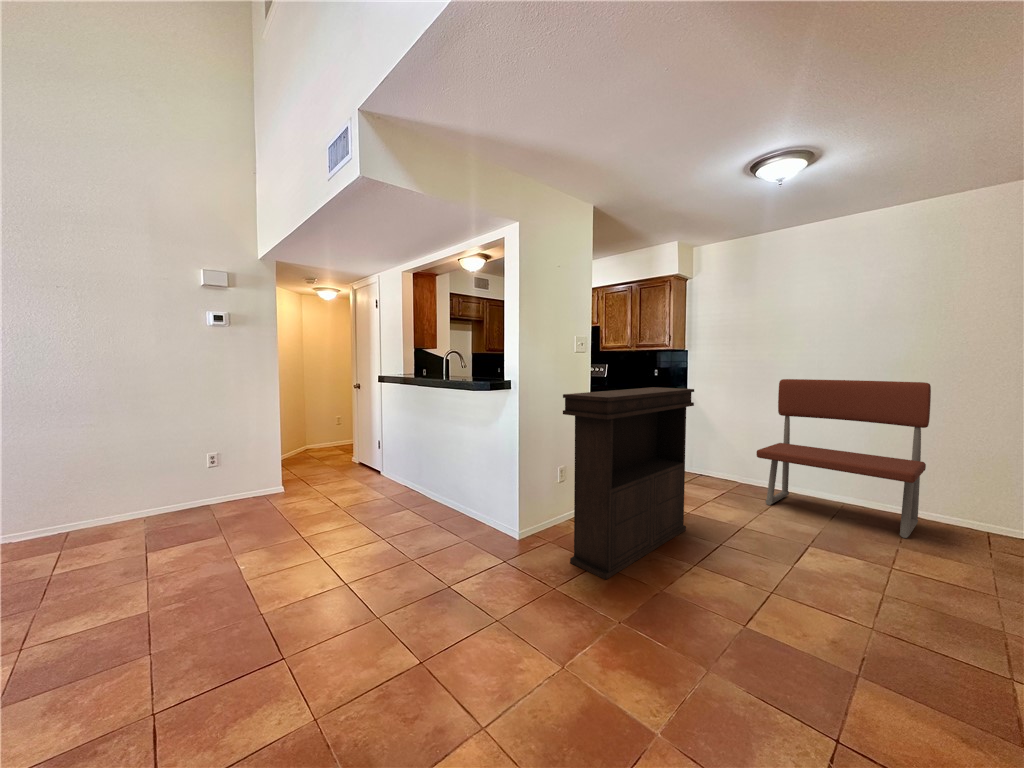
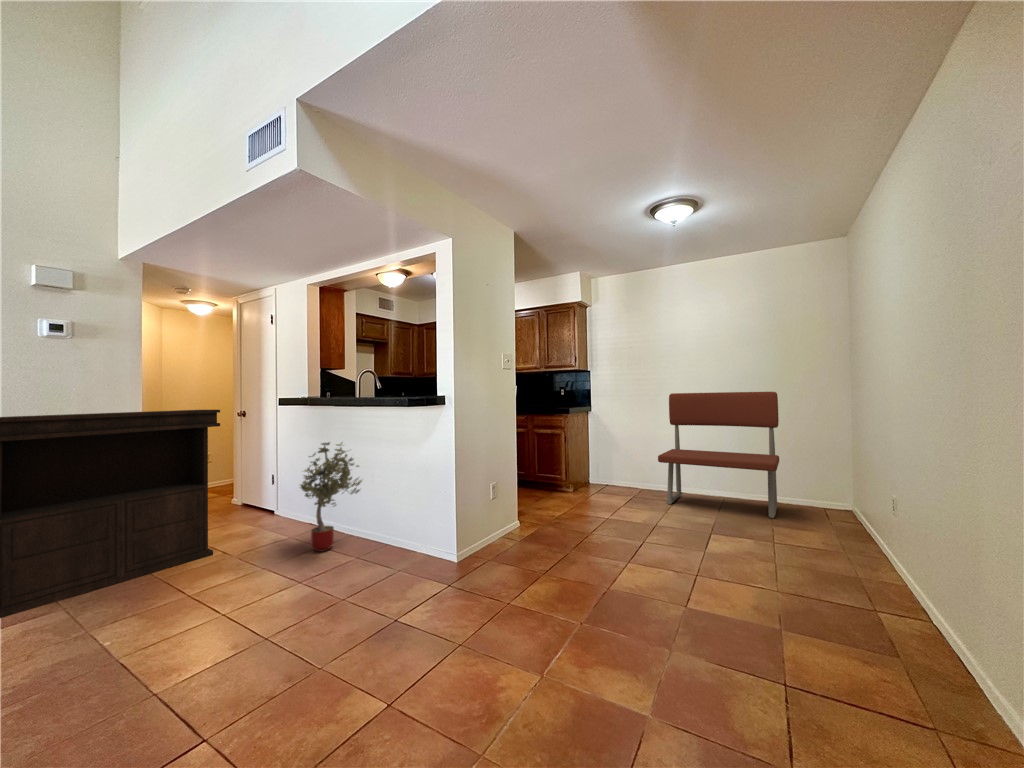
console table: present [563,387,694,579] -> present [0,410,220,618]
potted tree: none [391,417,444,513] -> present [301,442,362,552]

